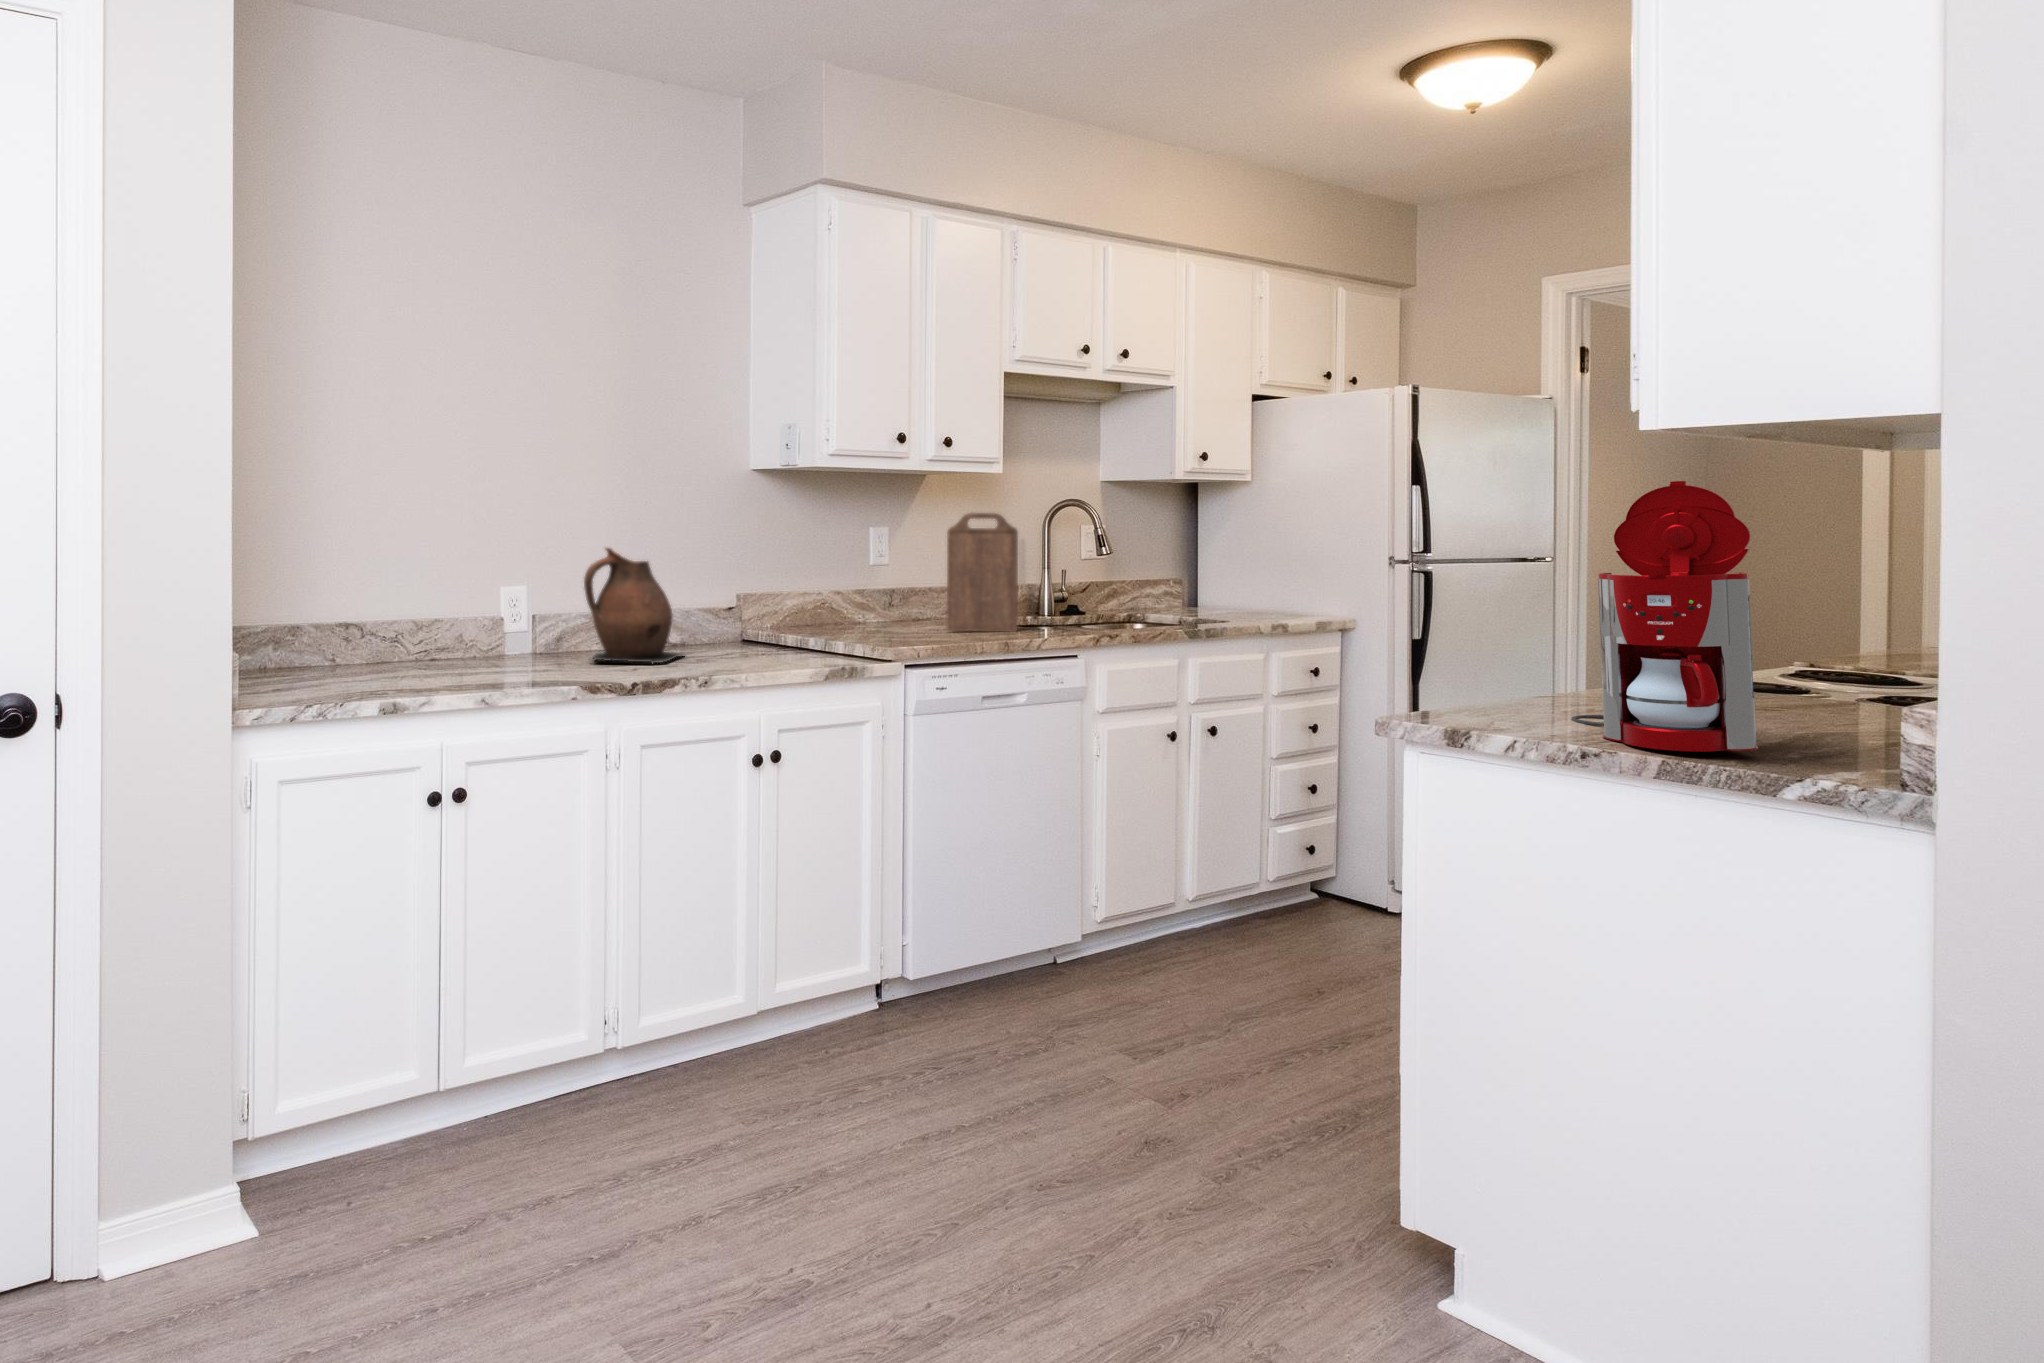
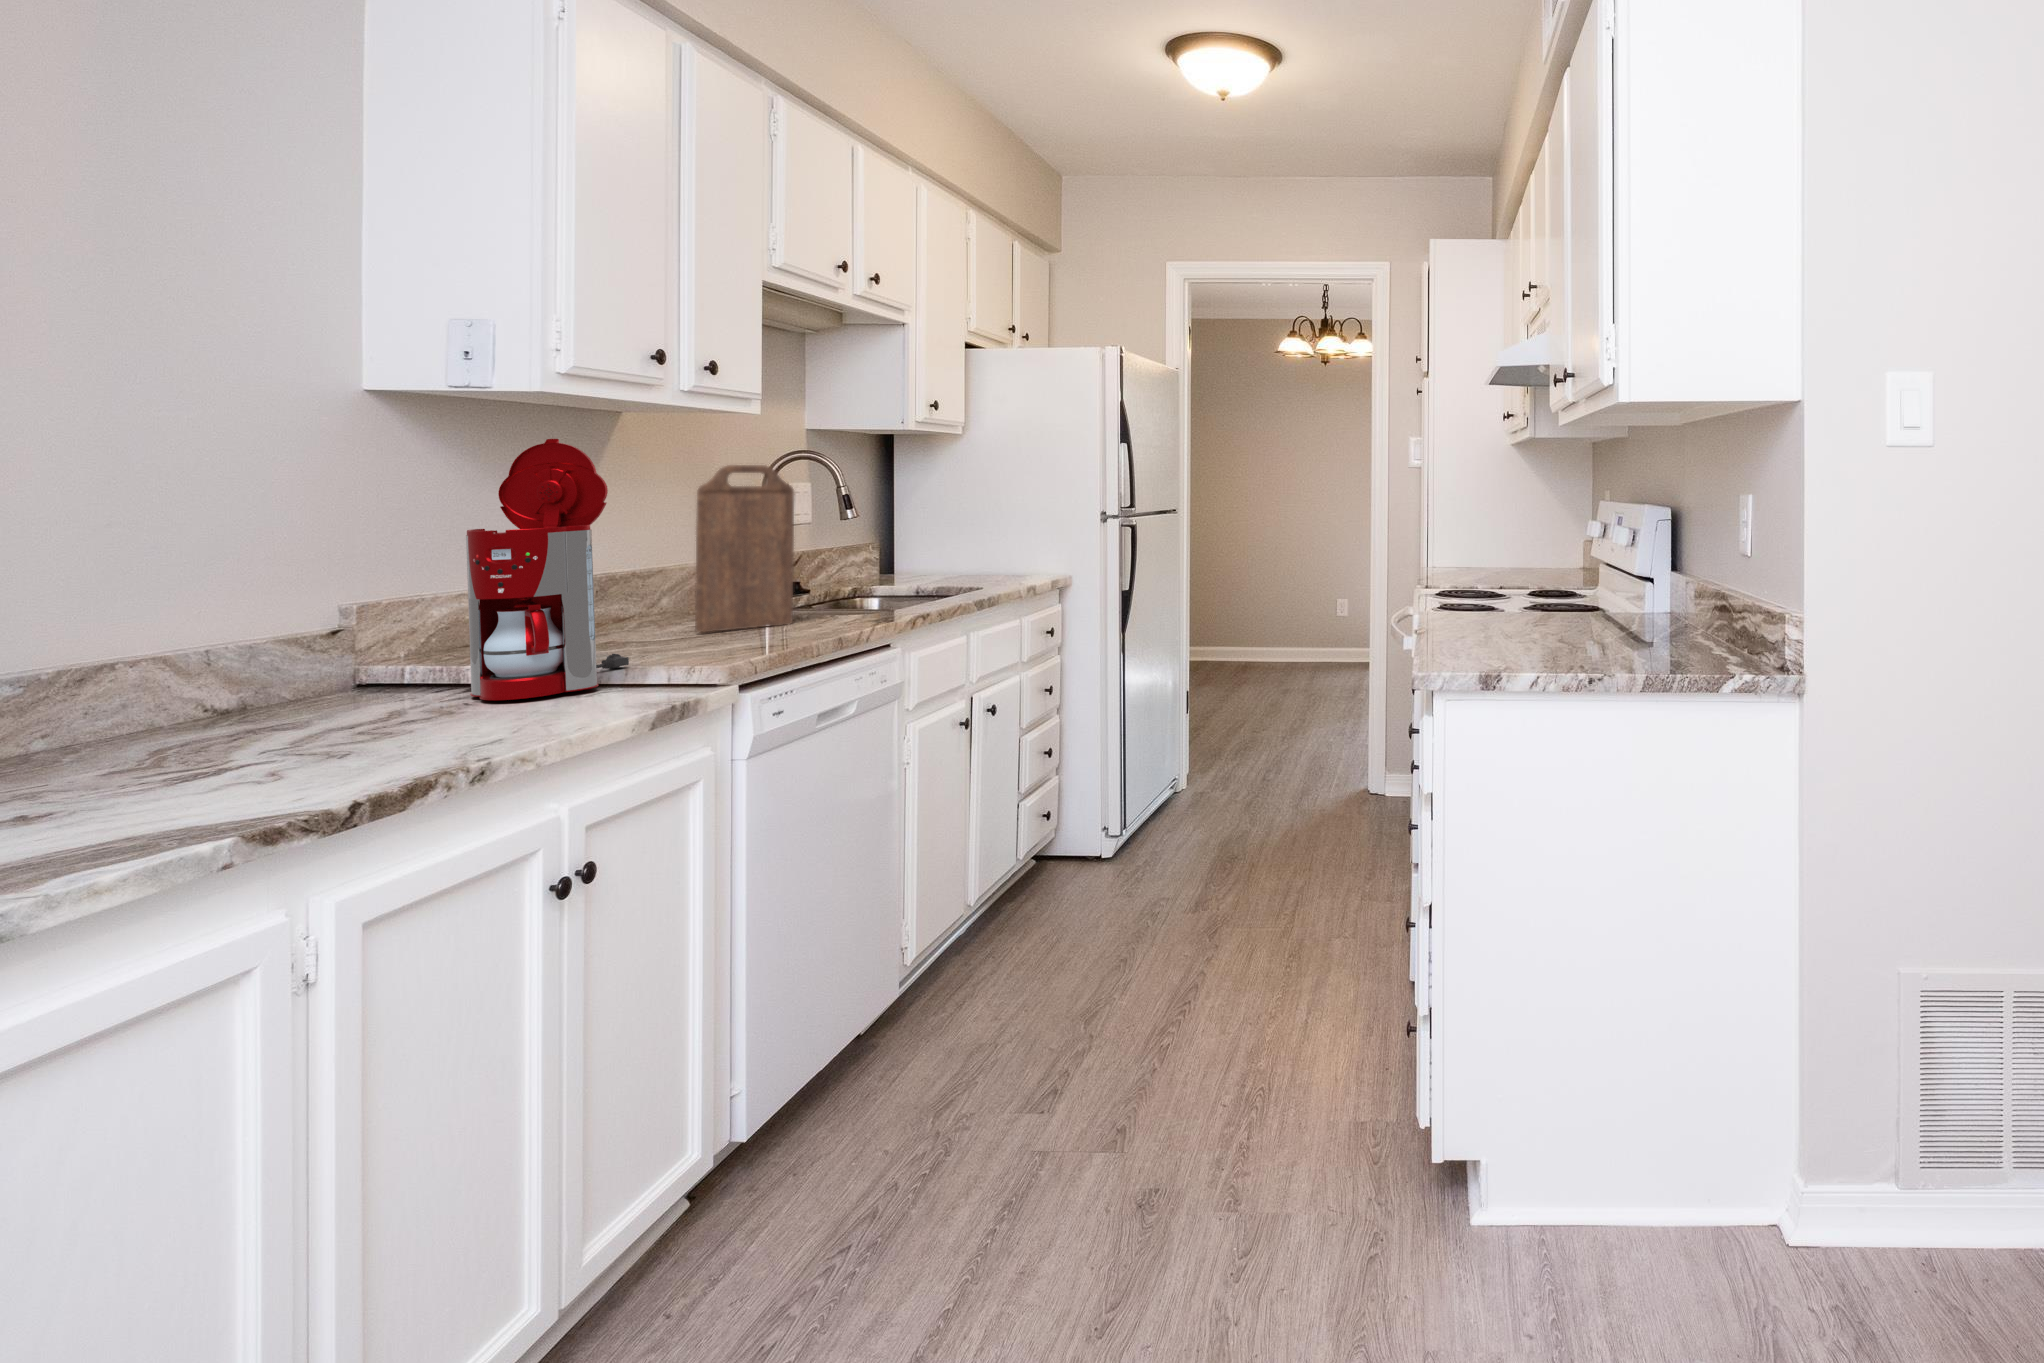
coffee maker: present [1571,481,1758,752] -> present [466,439,629,700]
ceramic pitcher: present [584,548,683,664] -> none [86,531,326,768]

